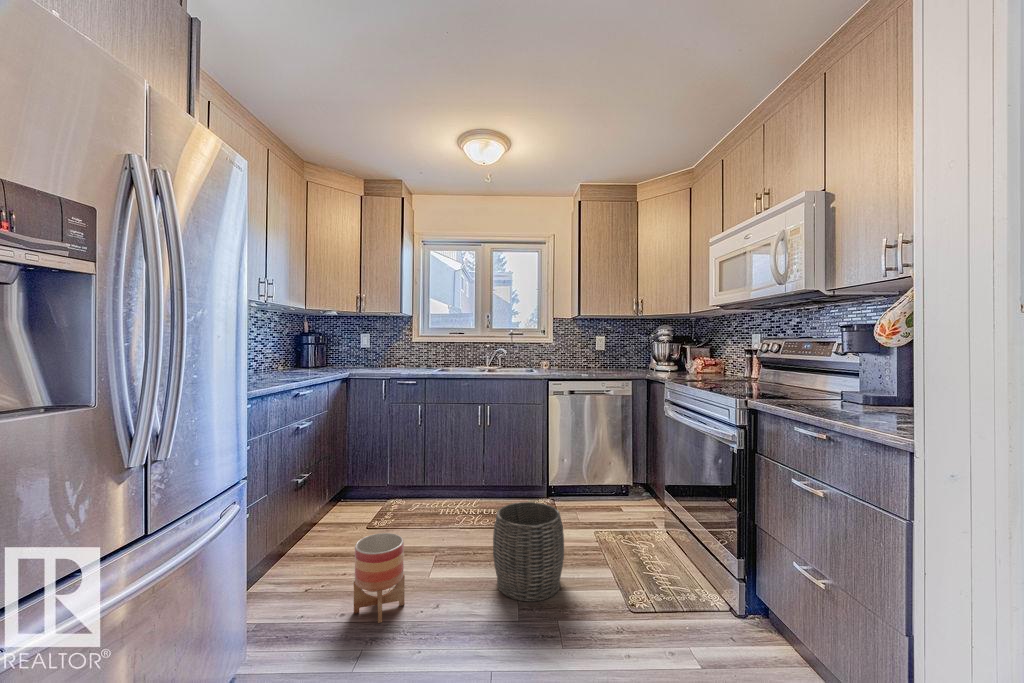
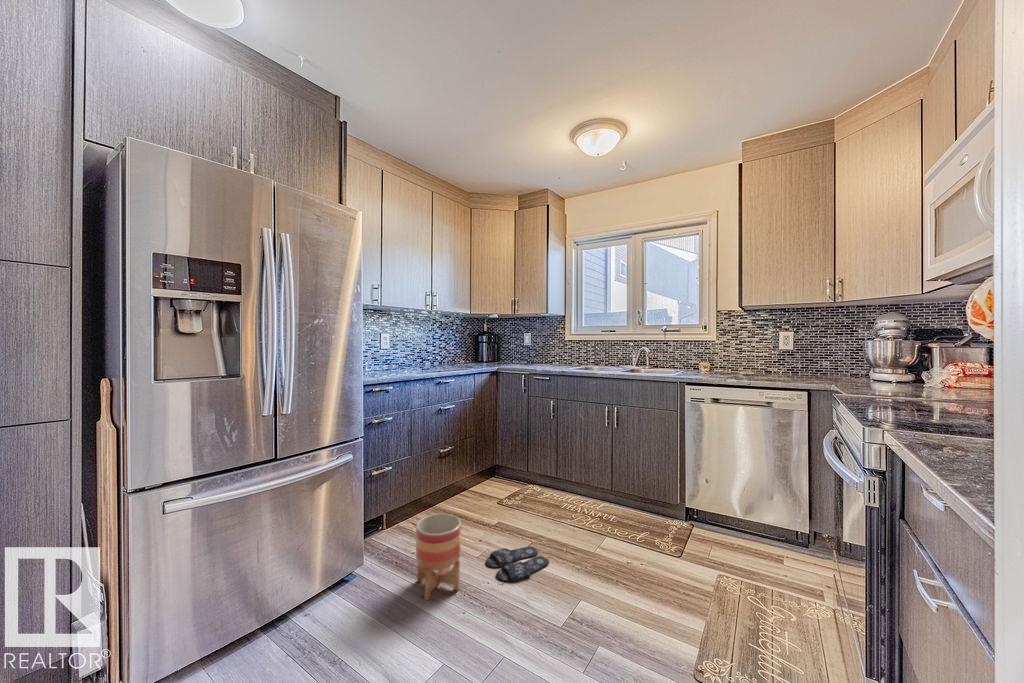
woven basket: present [493,502,564,602] -> none [547,519,633,652]
slippers: none [409,552,467,584] -> present [486,547,549,582]

